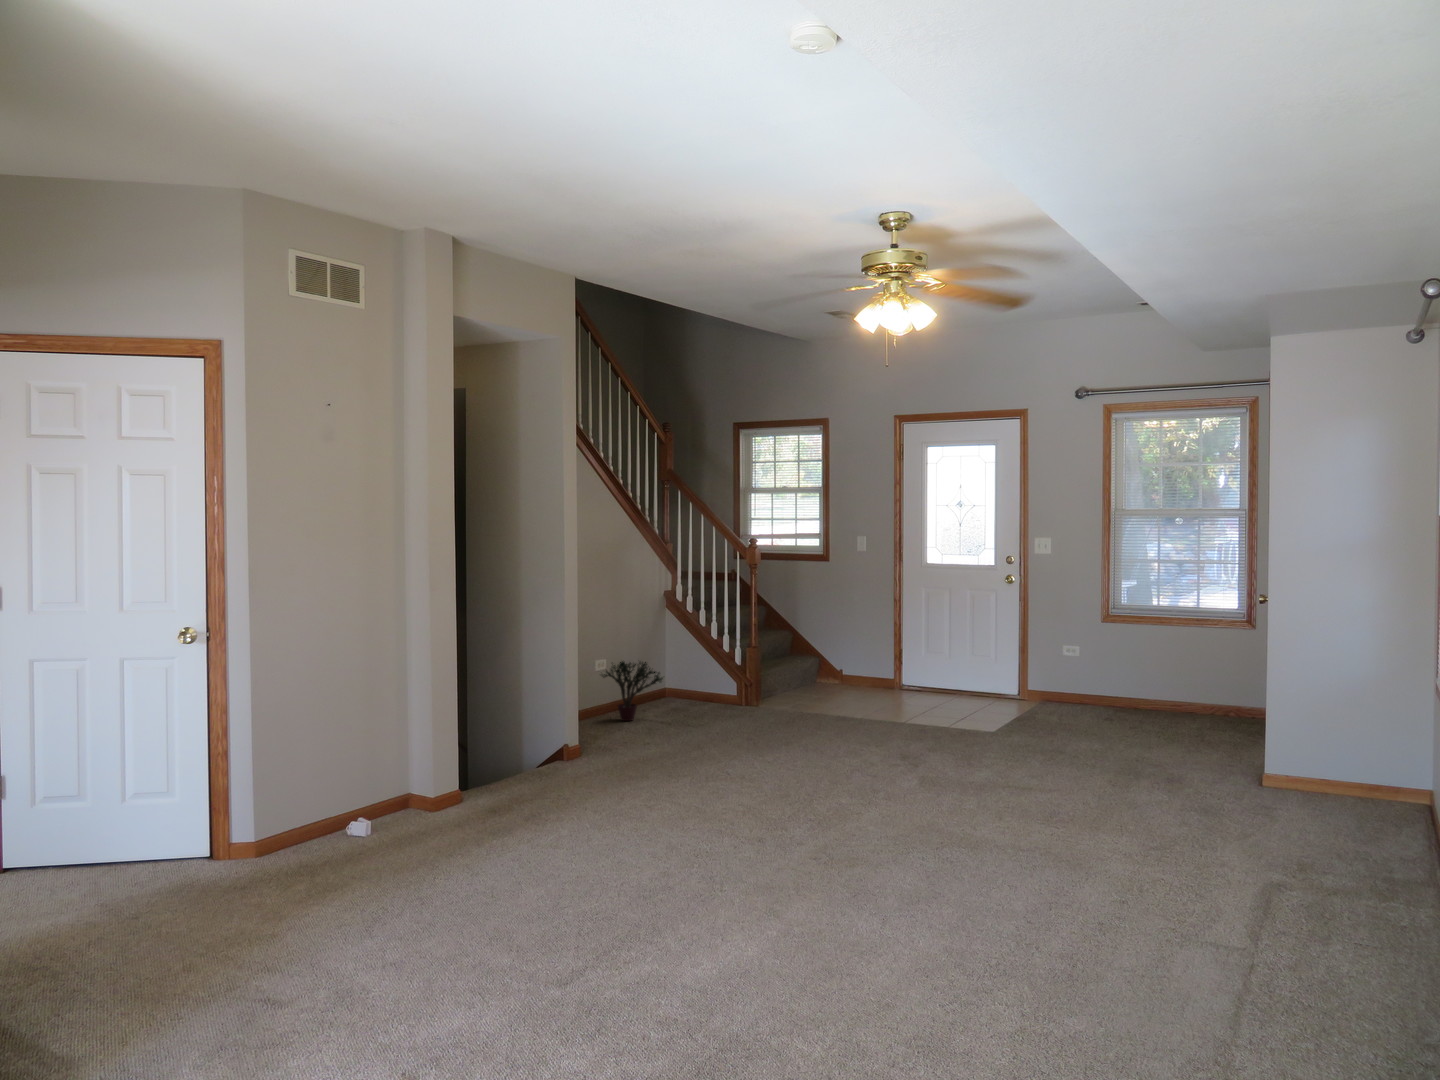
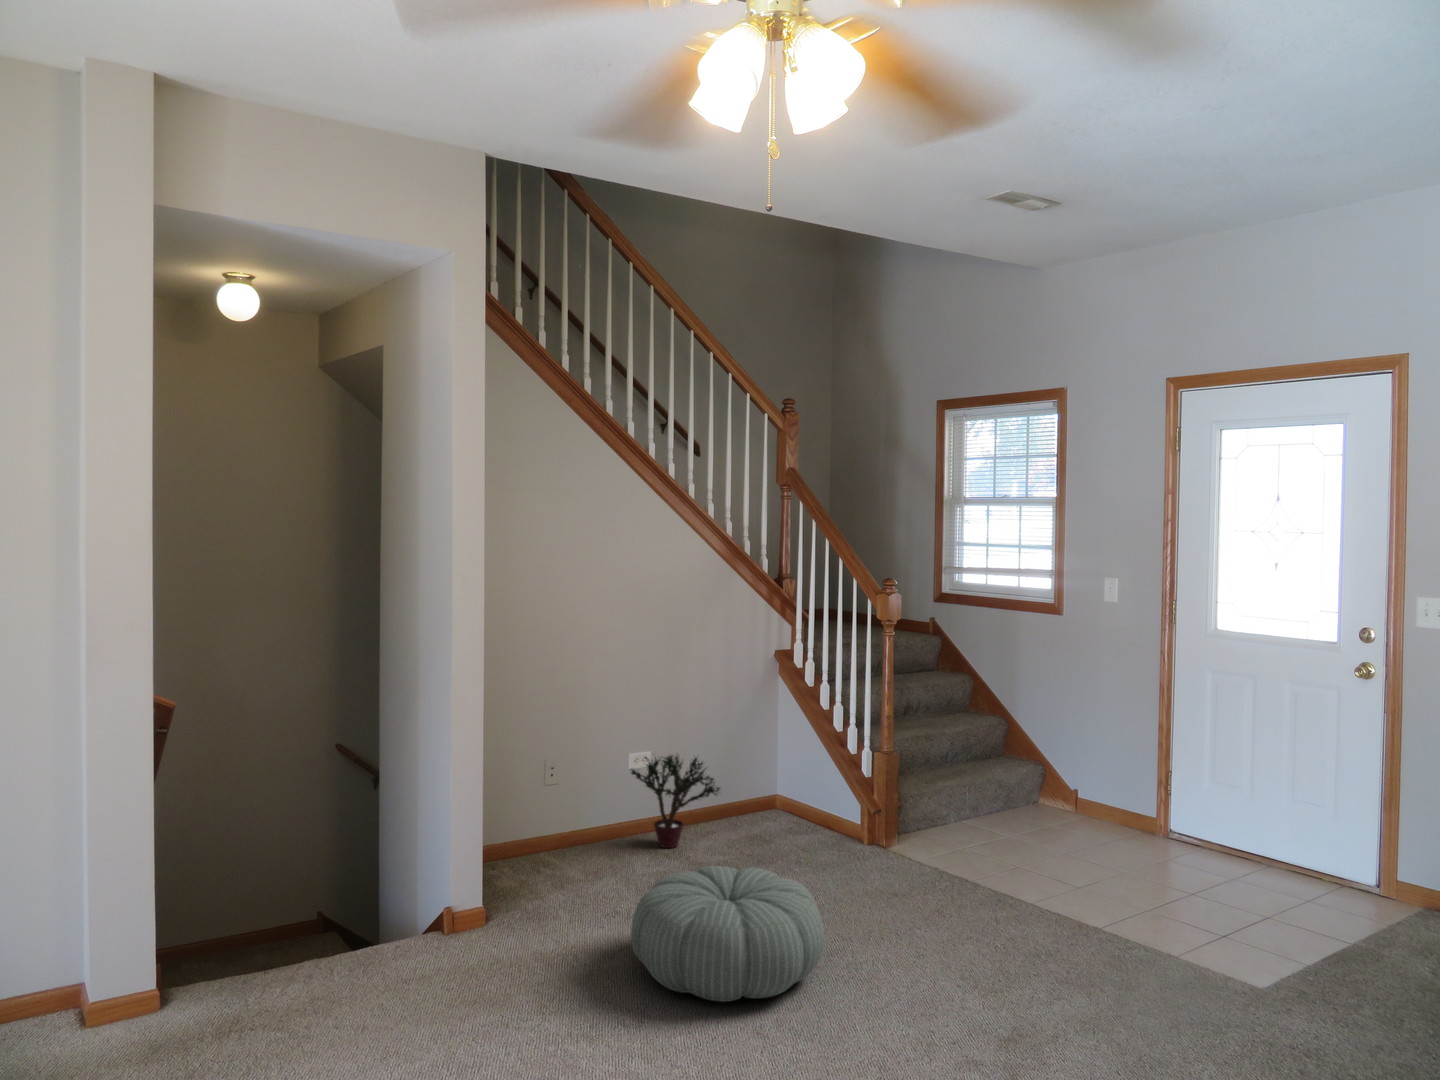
pouf: none [686,703,795,765] -> present [631,866,824,1002]

